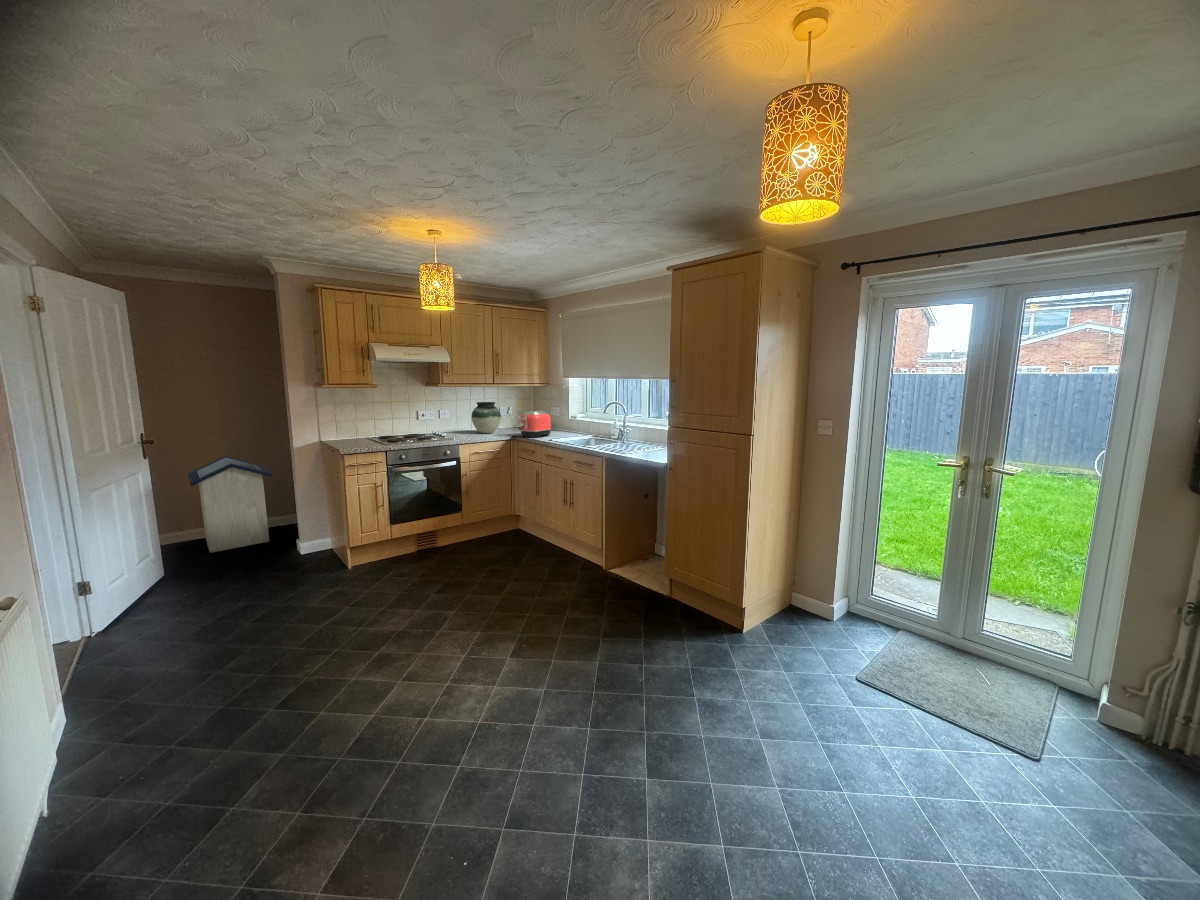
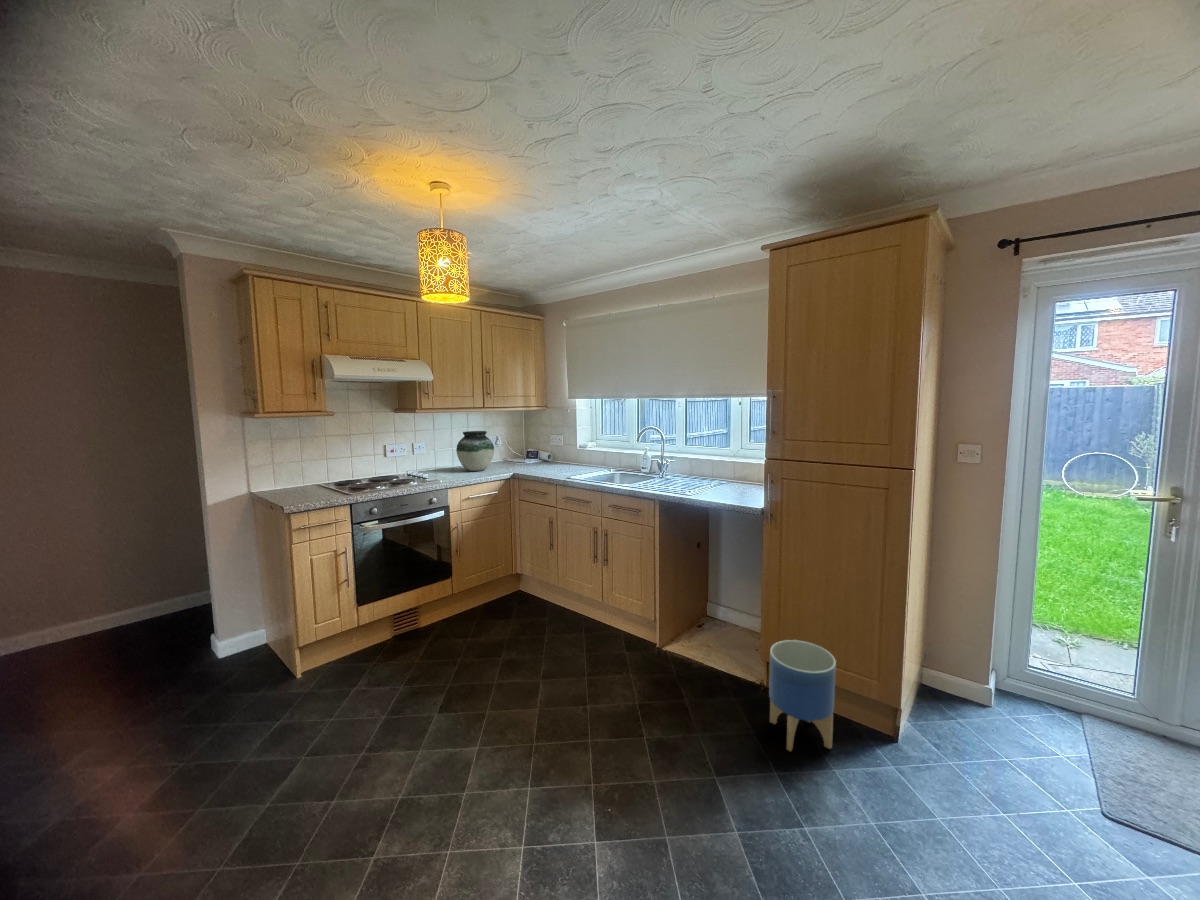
toaster: present [519,411,551,438] -> none [523,441,561,475]
trash can: present [188,456,272,553] -> none [36,518,173,667]
planter: none [654,559,698,632] -> present [769,640,836,751]

